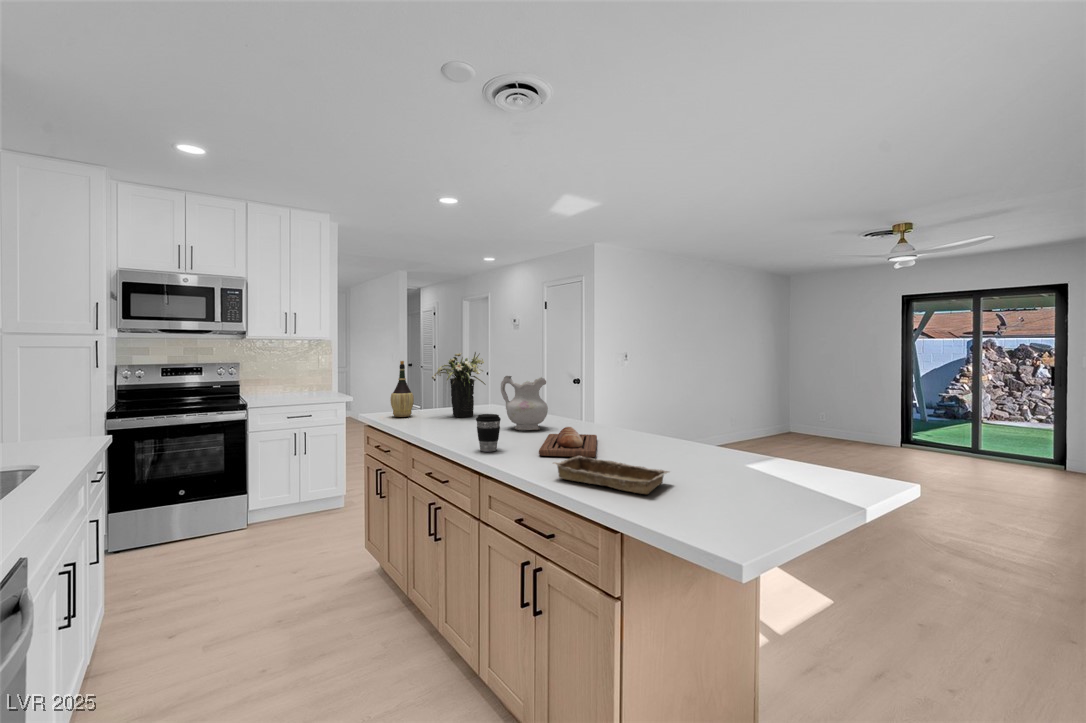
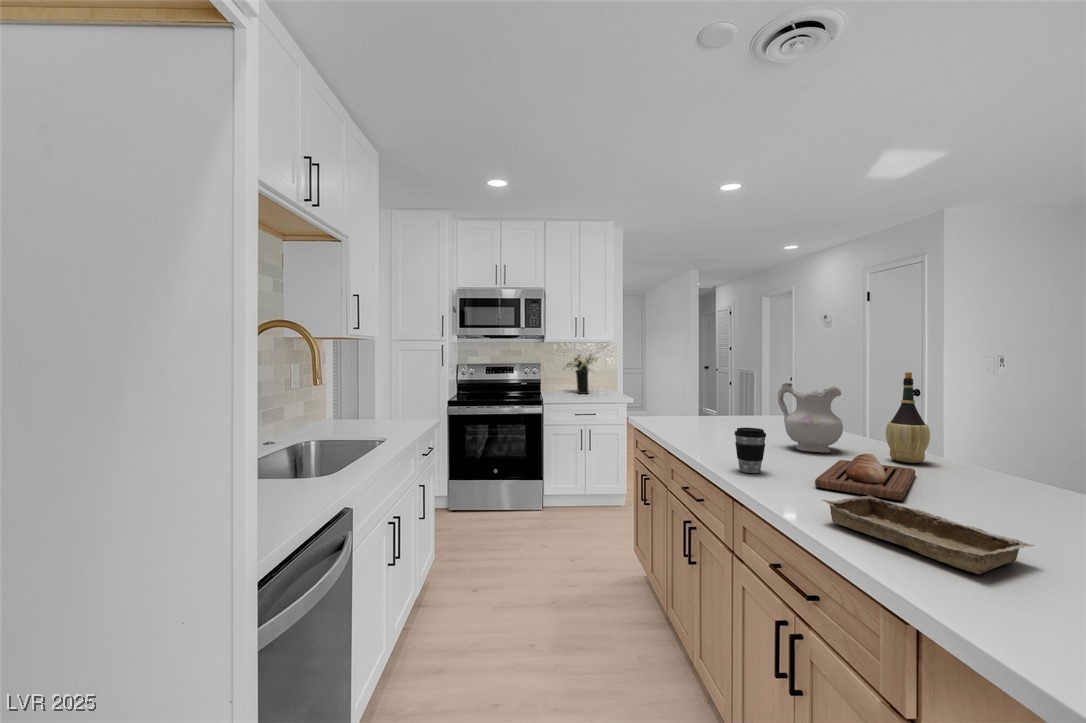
flower arrangement: present [432,352,486,417] -> present [563,354,598,394]
wine bottle: present [390,361,414,417] -> present [886,372,930,463]

